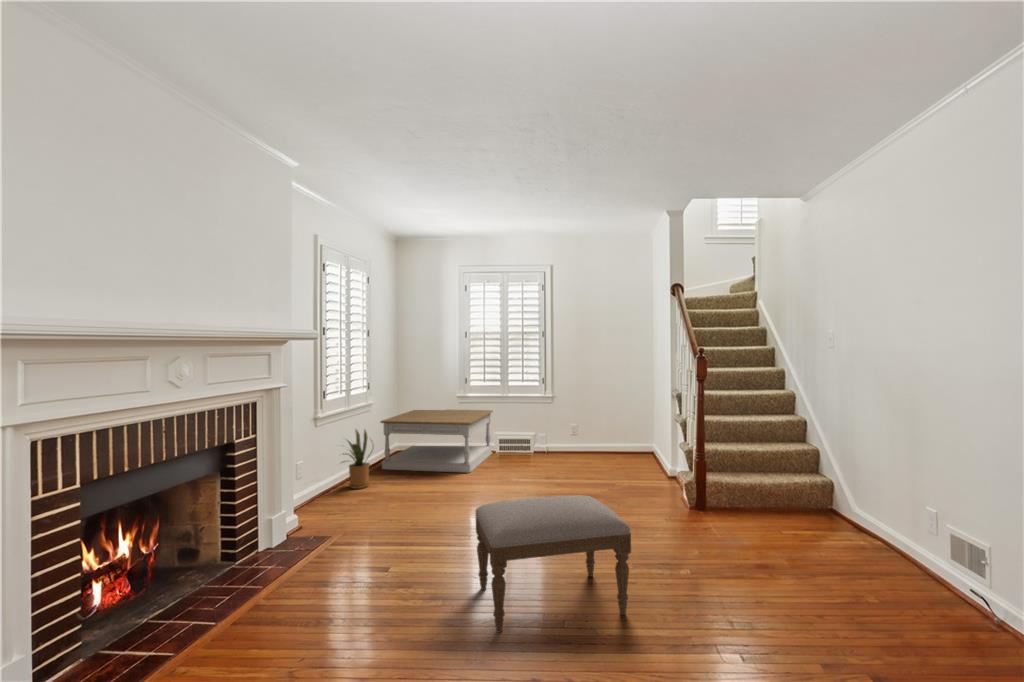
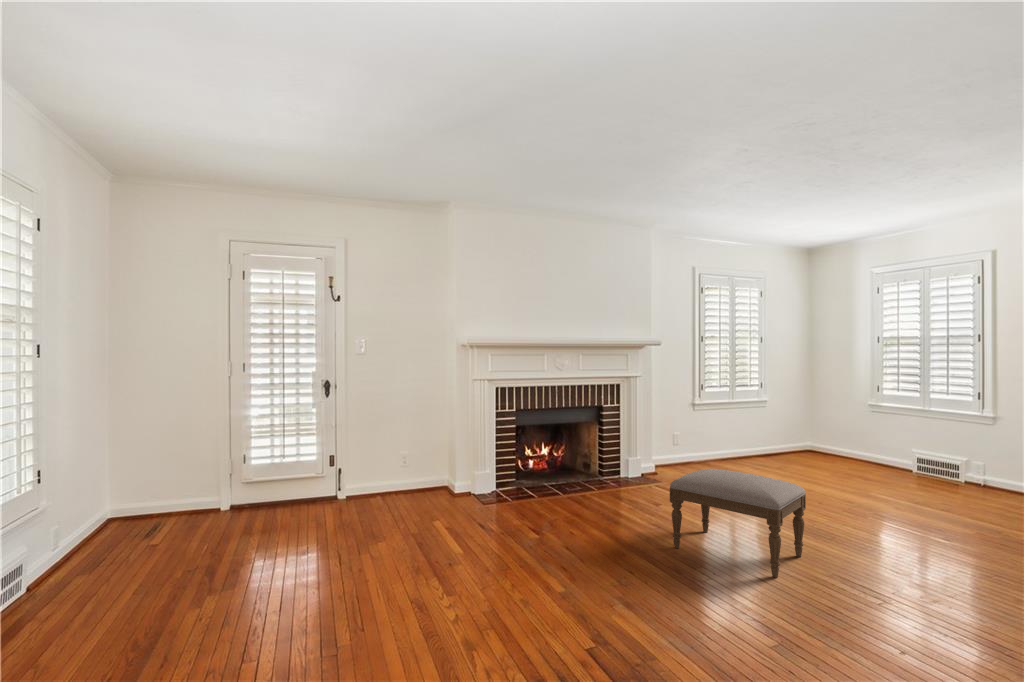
coffee table: present [381,410,493,473] -> none [766,413,909,478]
house plant: present [343,430,371,489] -> none [709,418,739,466]

